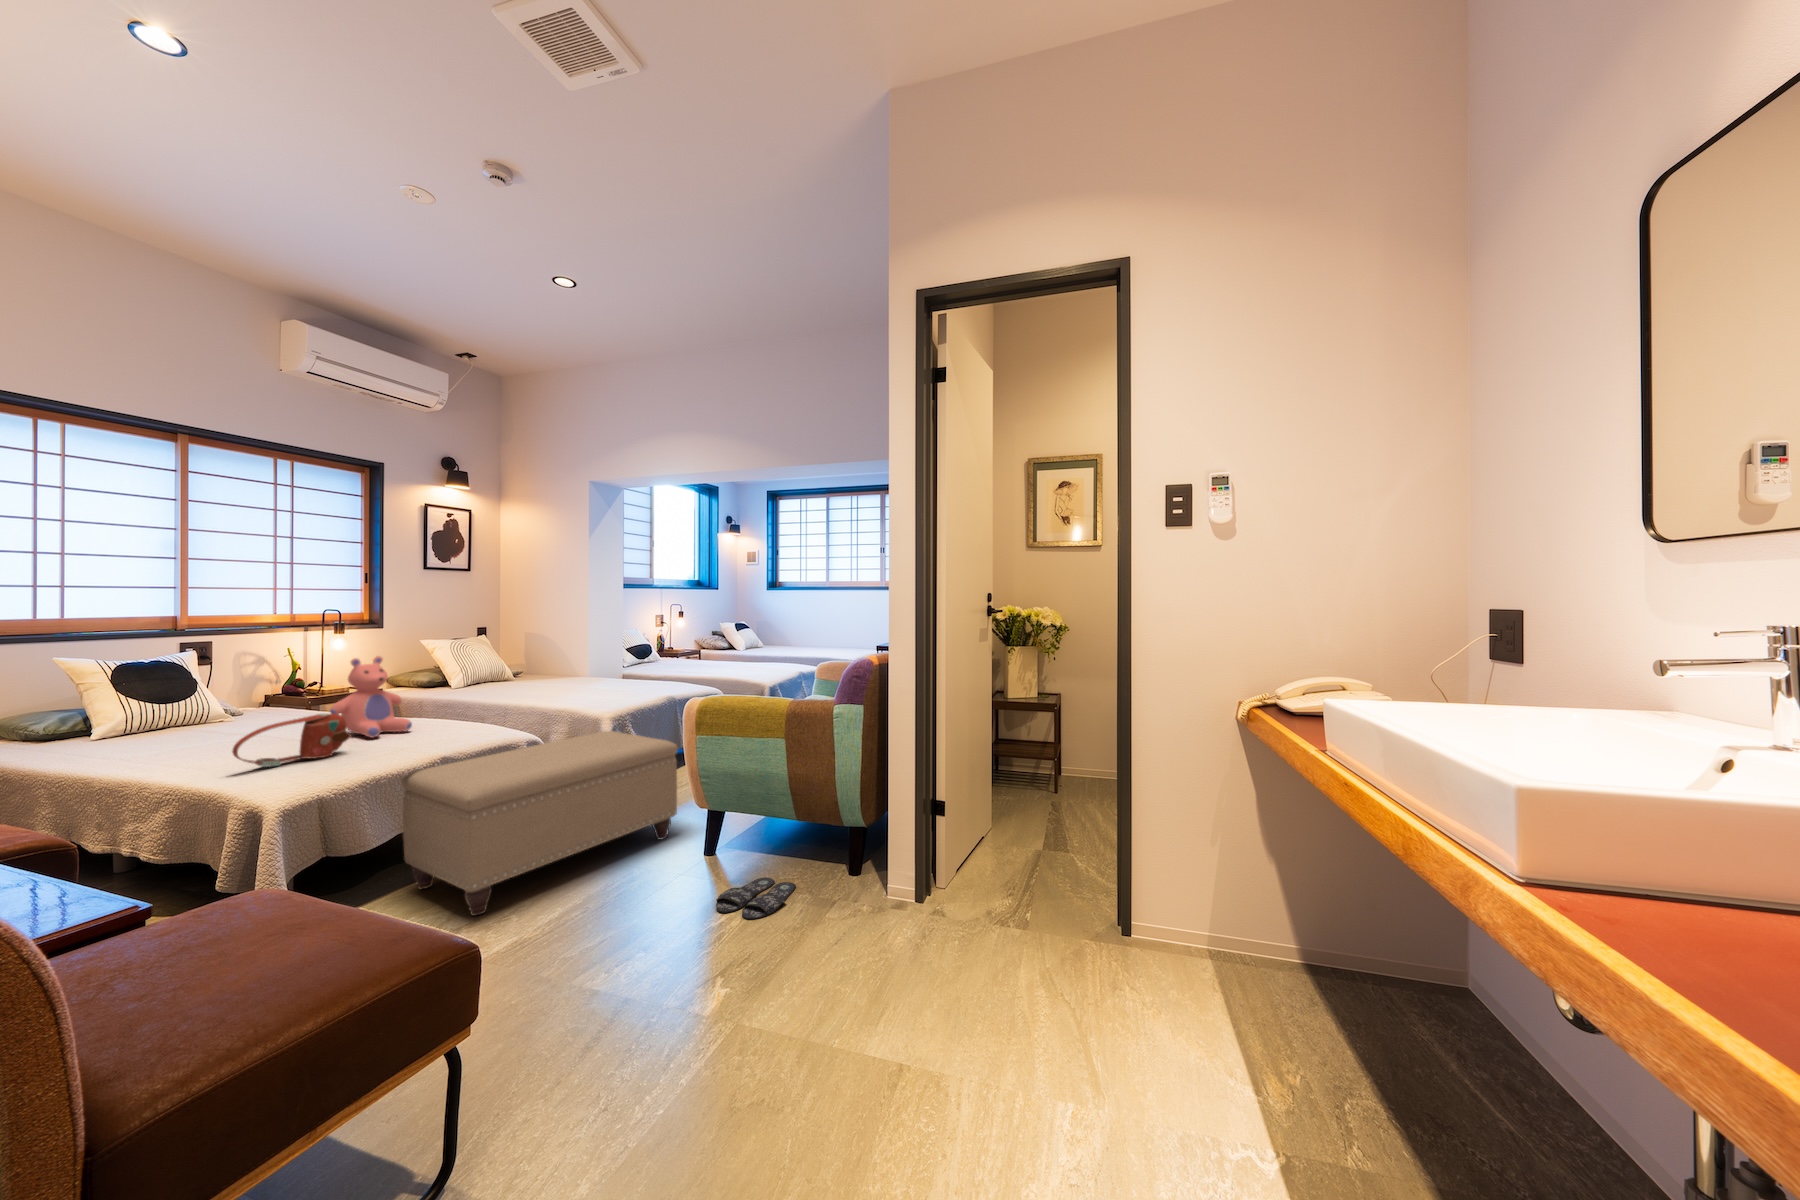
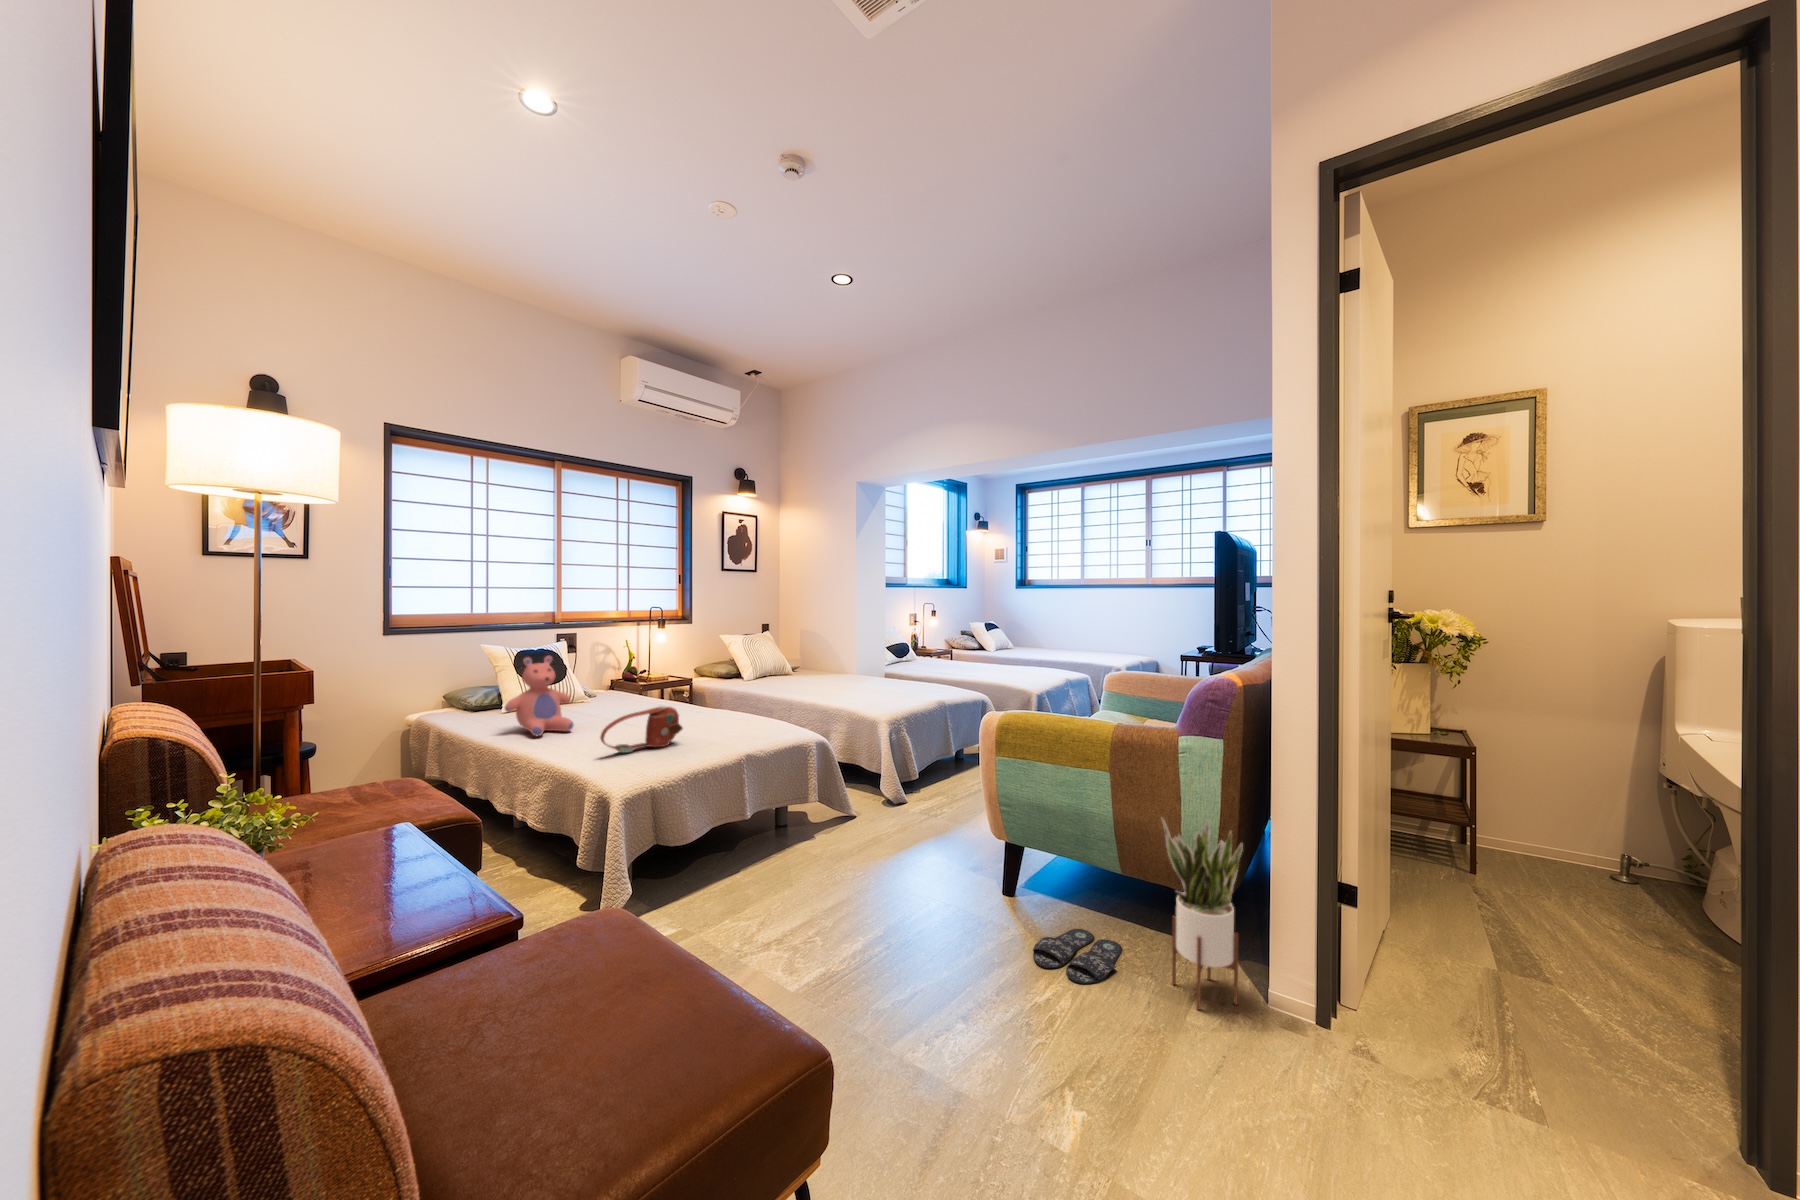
teddy bear: present [330,656,412,738] -> present [505,656,574,736]
ottoman: present [402,731,678,916] -> none [725,738,969,921]
potted plant: none [816,766,879,921] -> present [1161,817,1243,1010]

